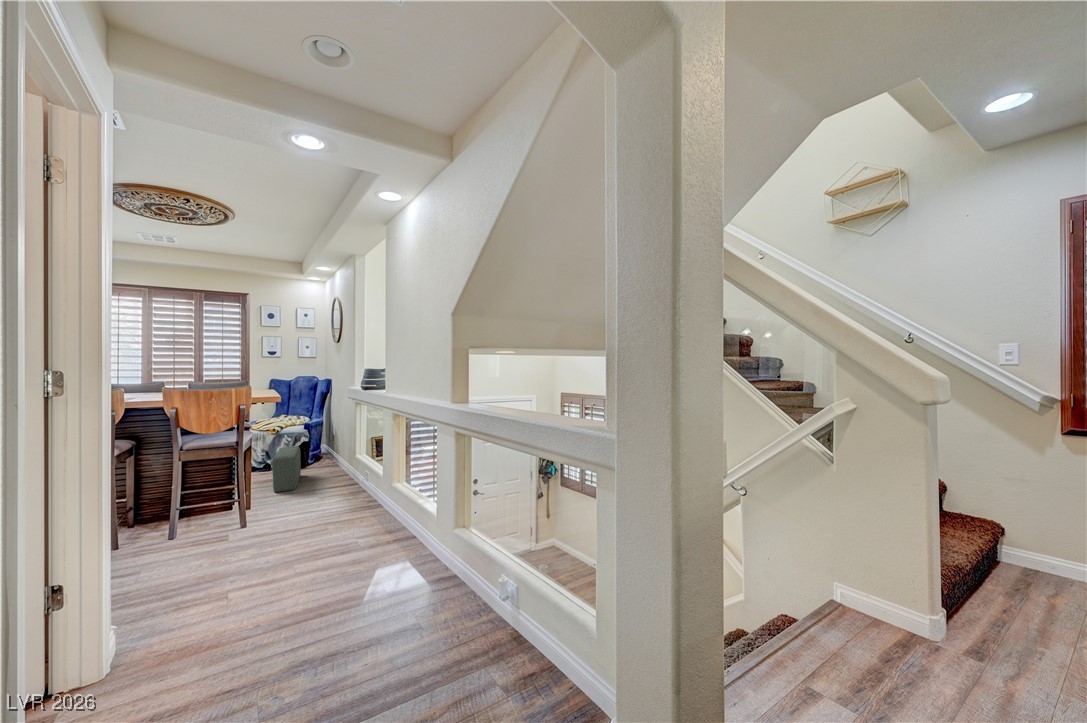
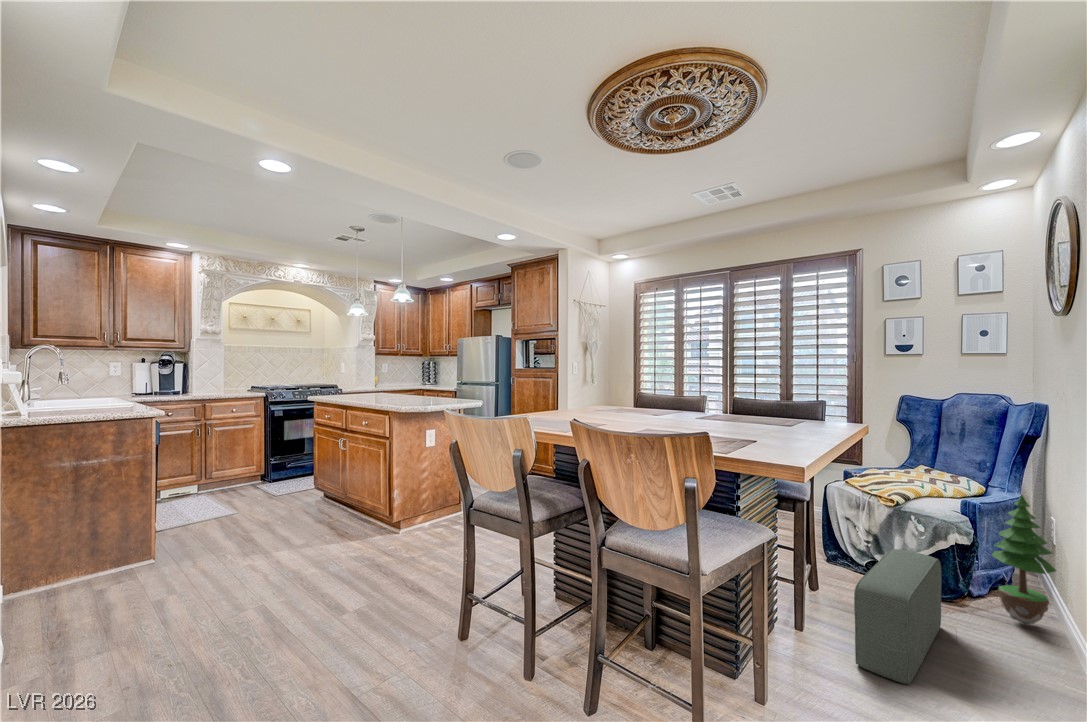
potted tree: none [316,415,337,466] -> present [992,495,1056,624]

